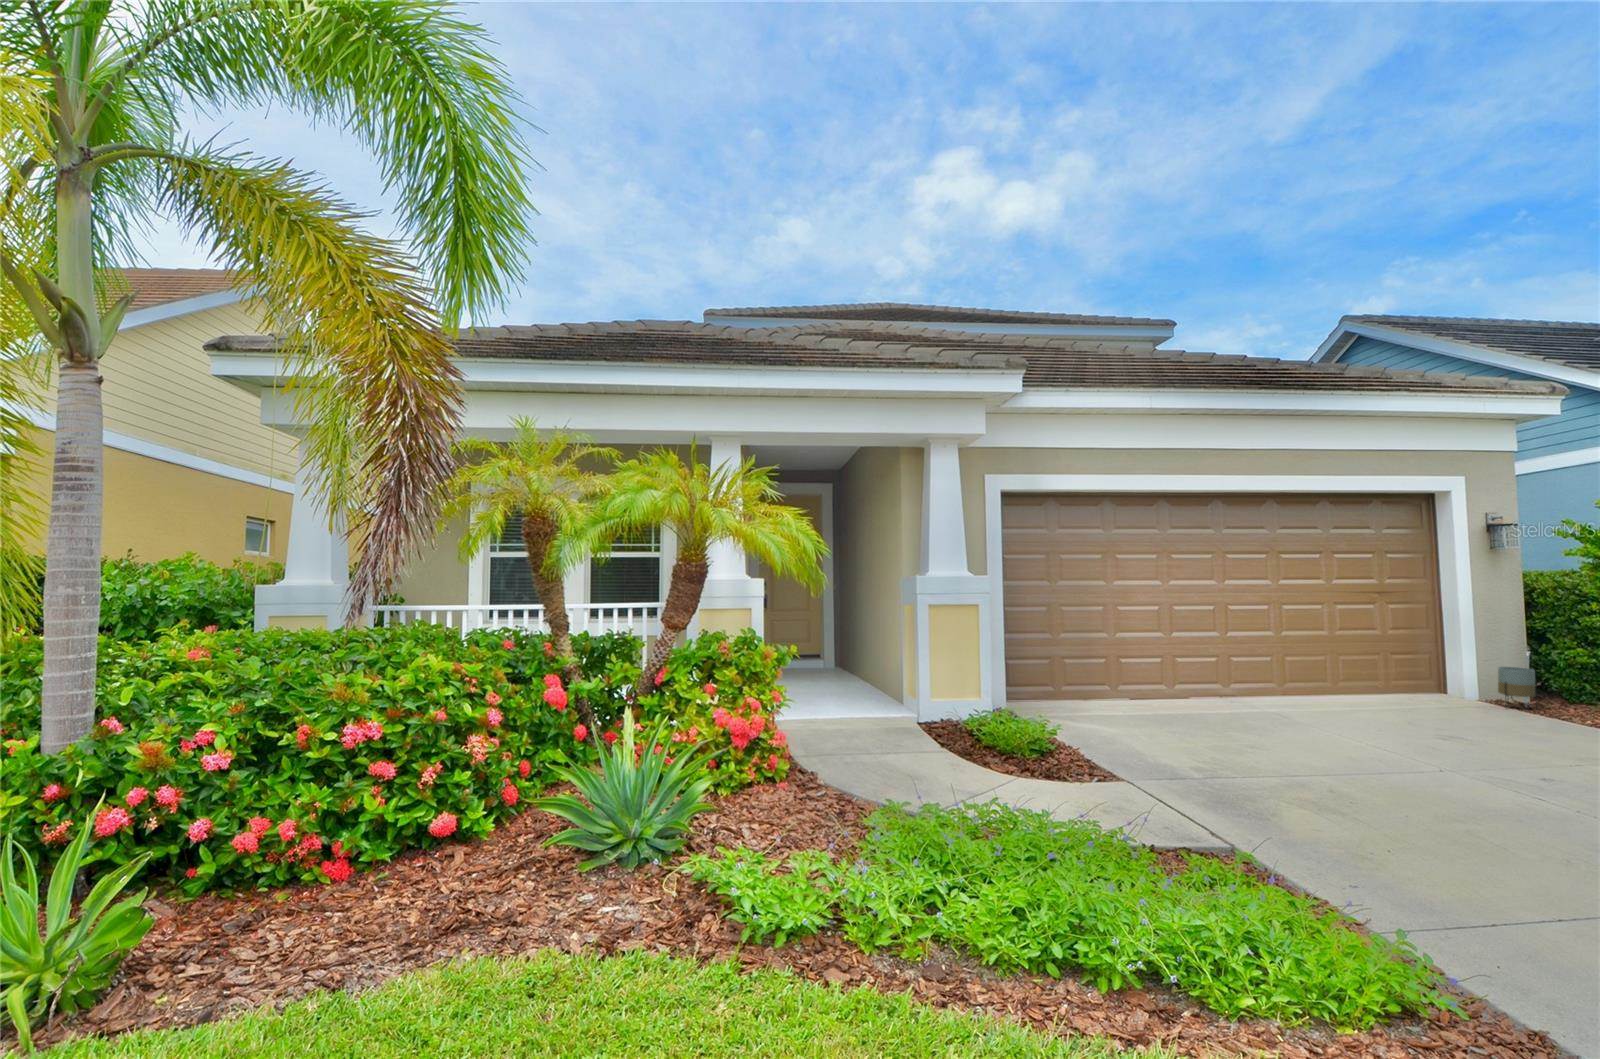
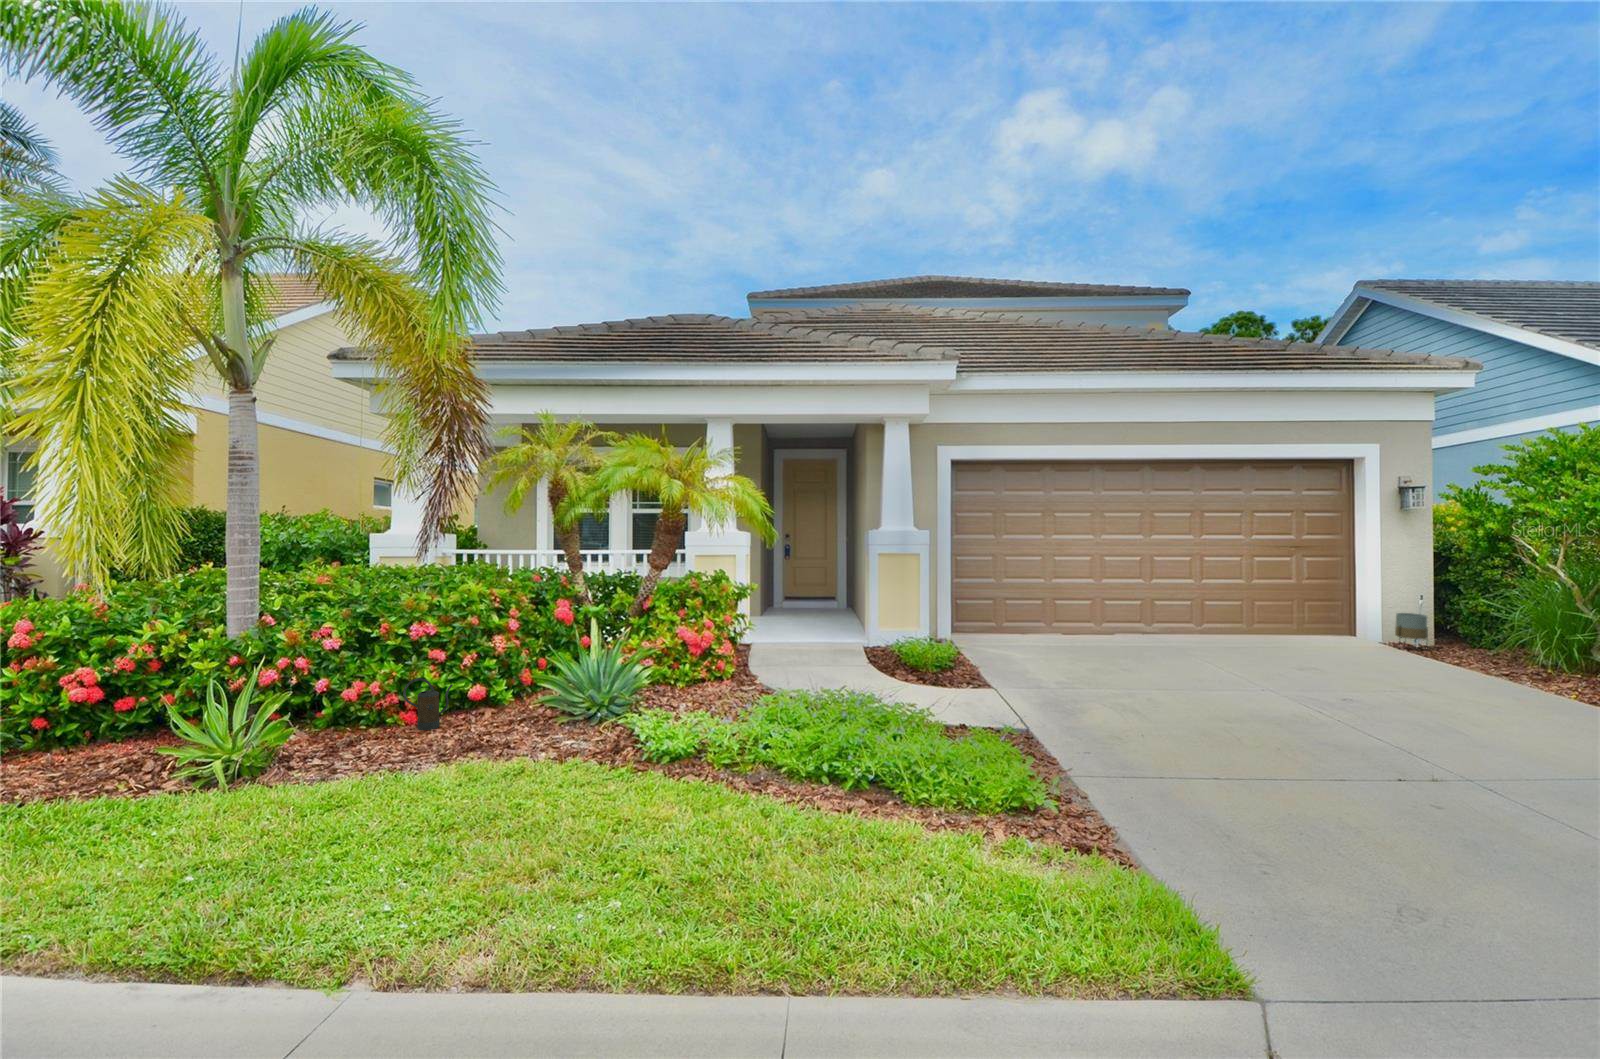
watering can: none [335,811,411,893] -> present [403,678,453,730]

